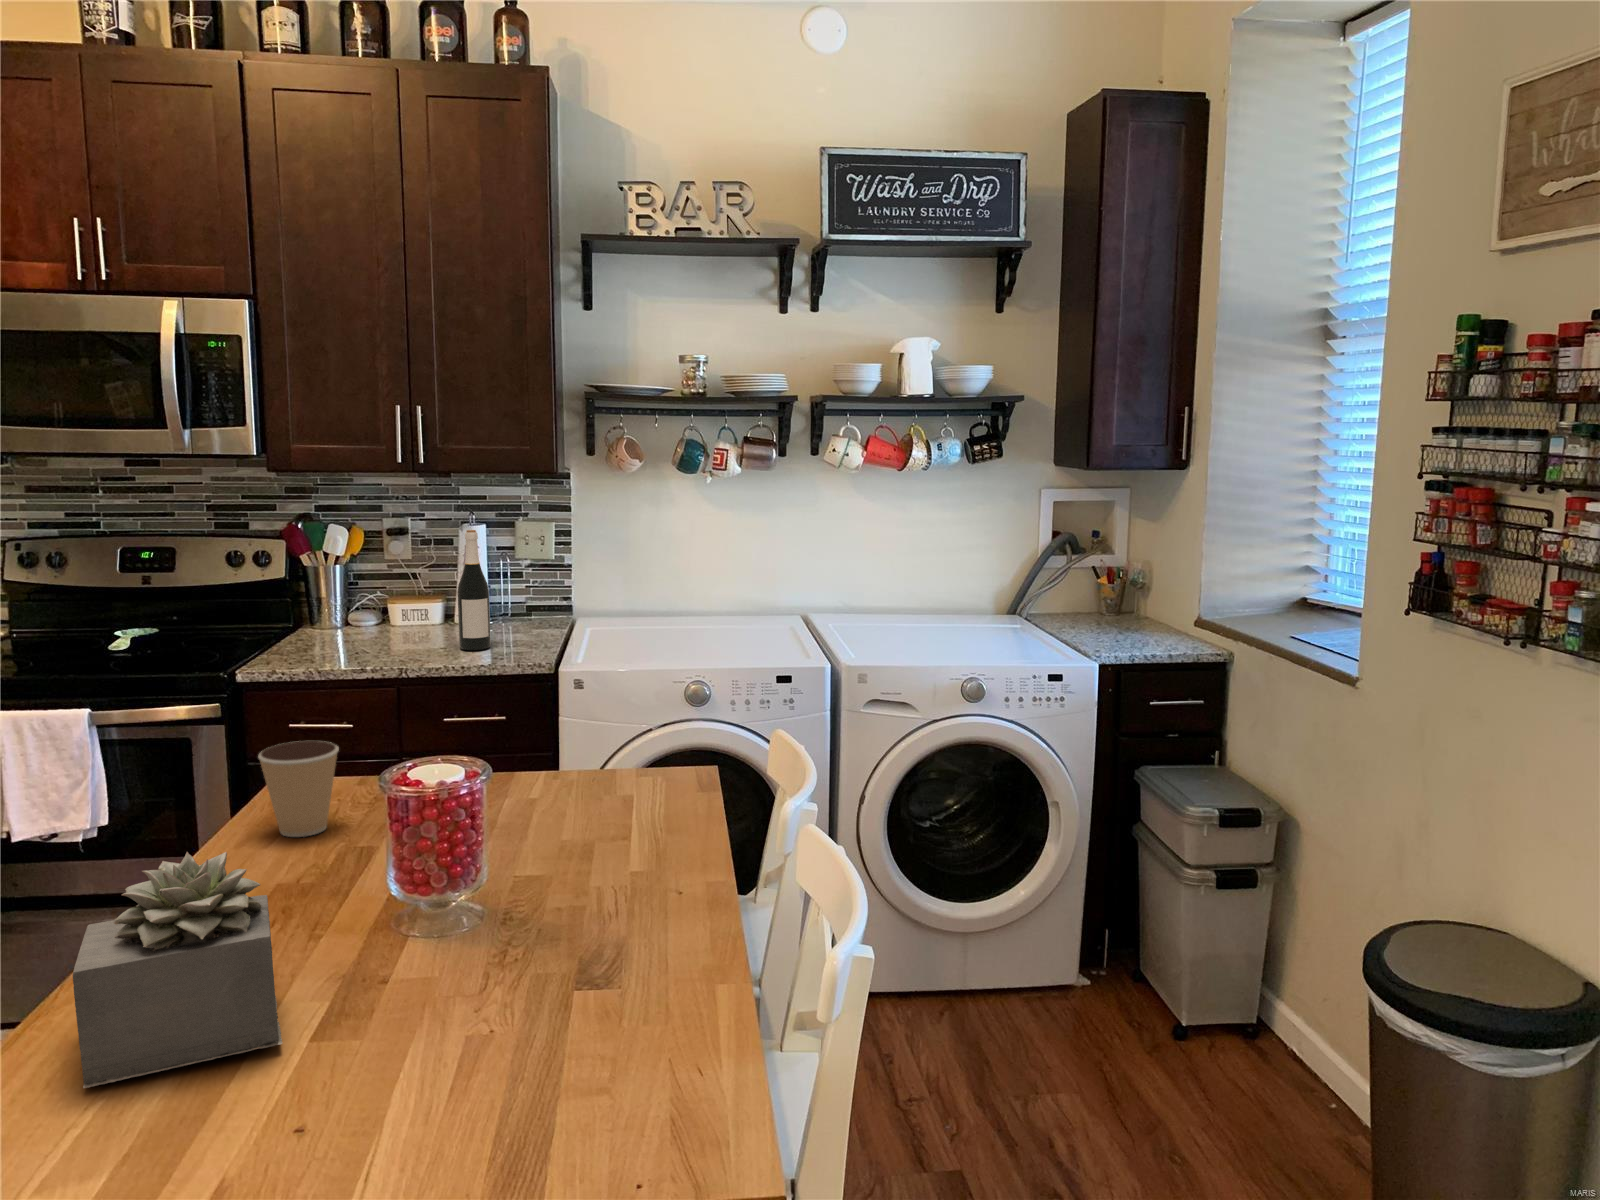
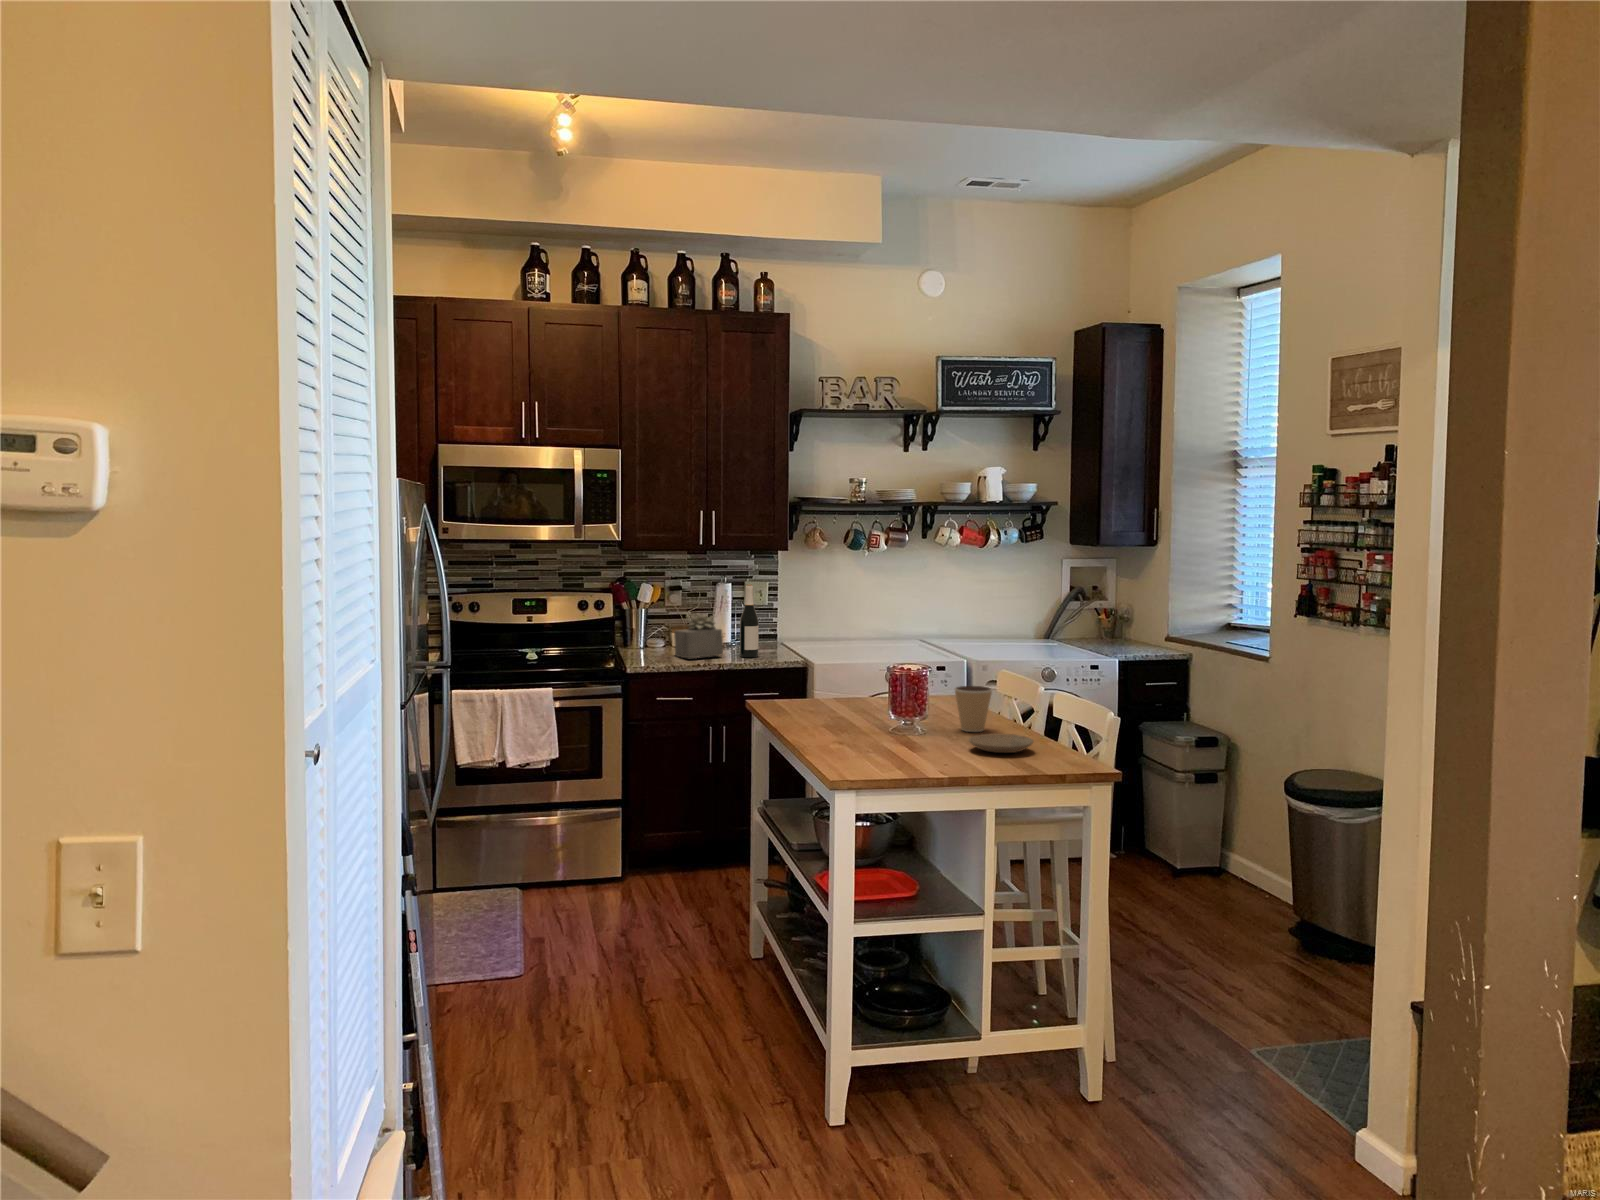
coffee cup: present [258,741,339,837] -> present [955,686,992,732]
succulent plant: present [73,852,282,1088] -> present [674,614,723,658]
plate: none [418,977,600,1069] -> present [969,734,1033,753]

